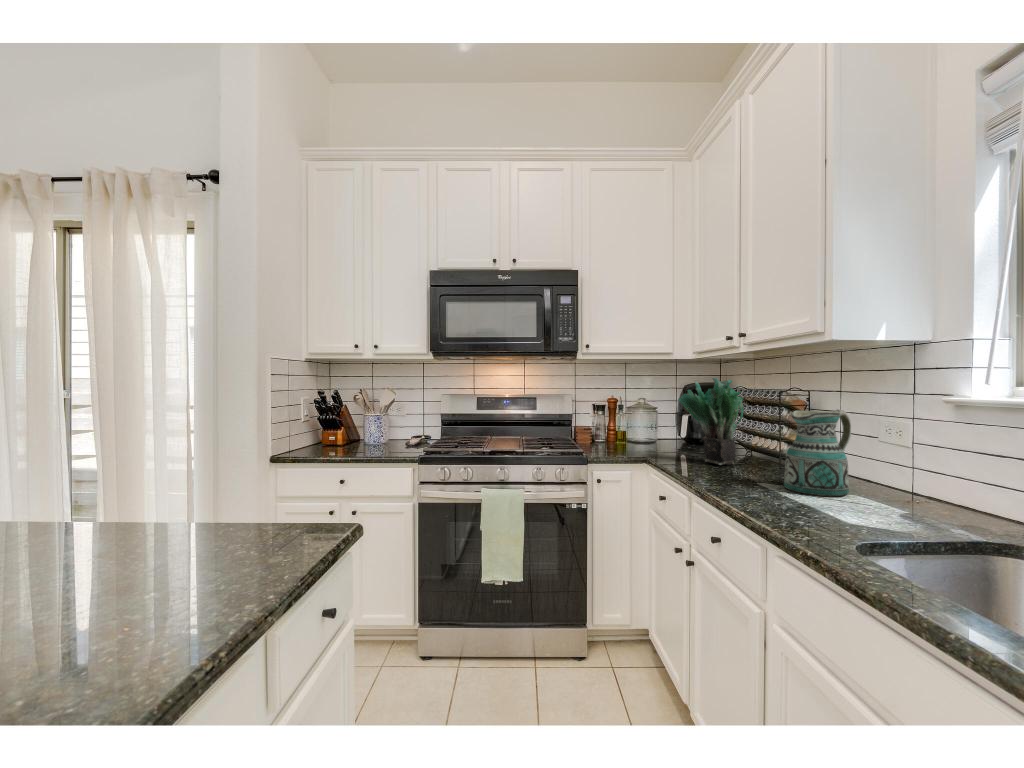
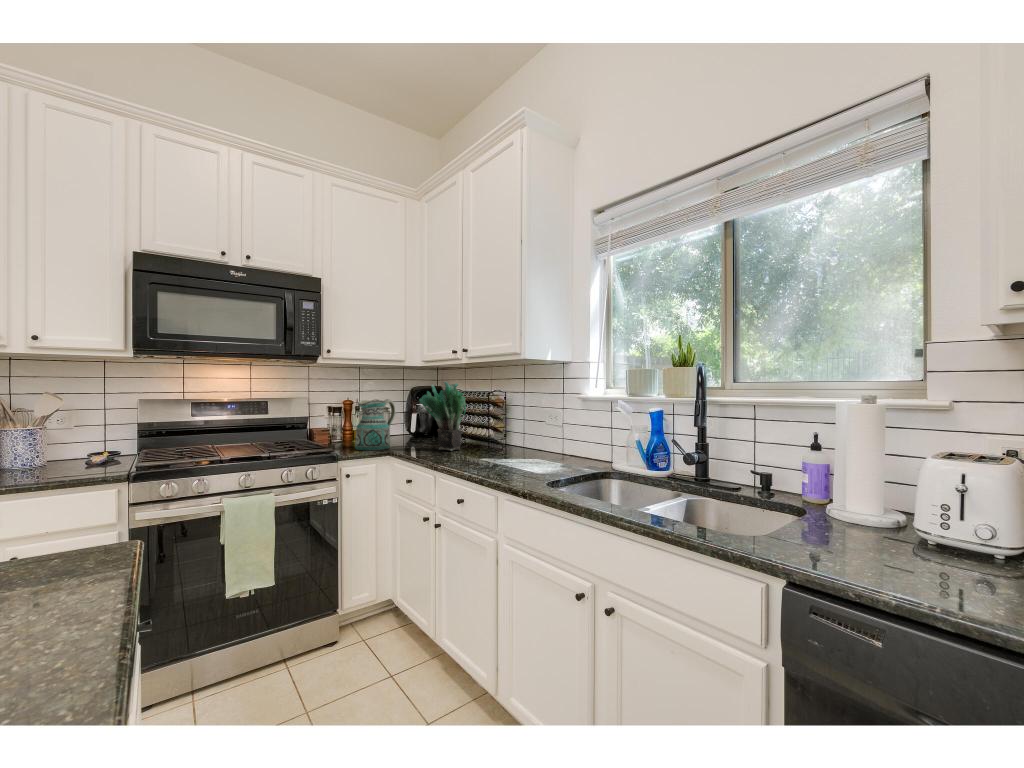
ceramic pitcher: present [784,410,851,496] -> present [355,399,395,451]

